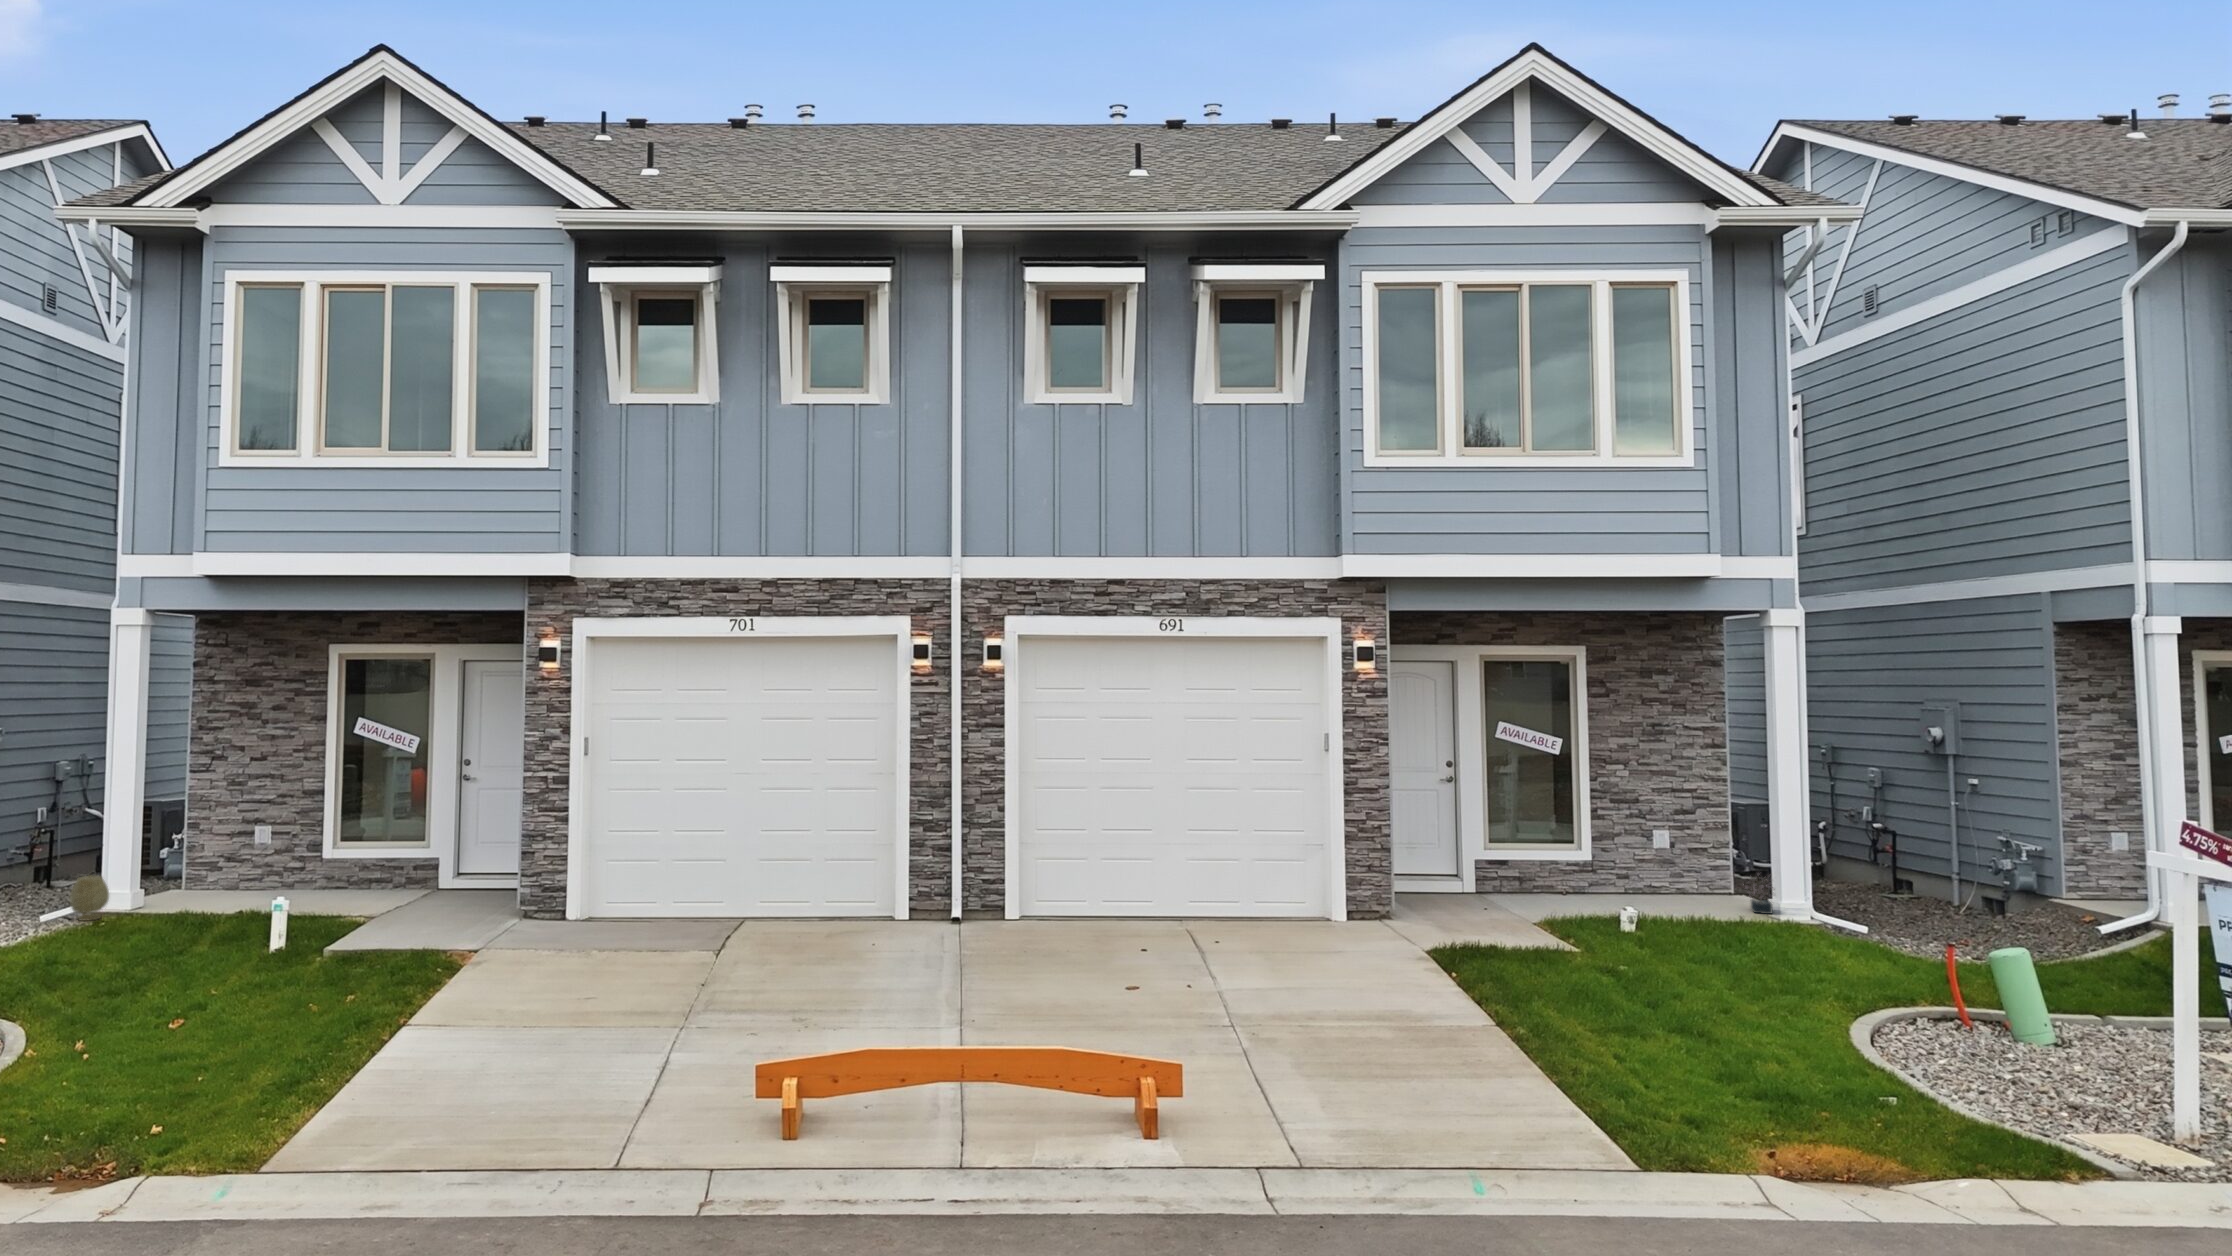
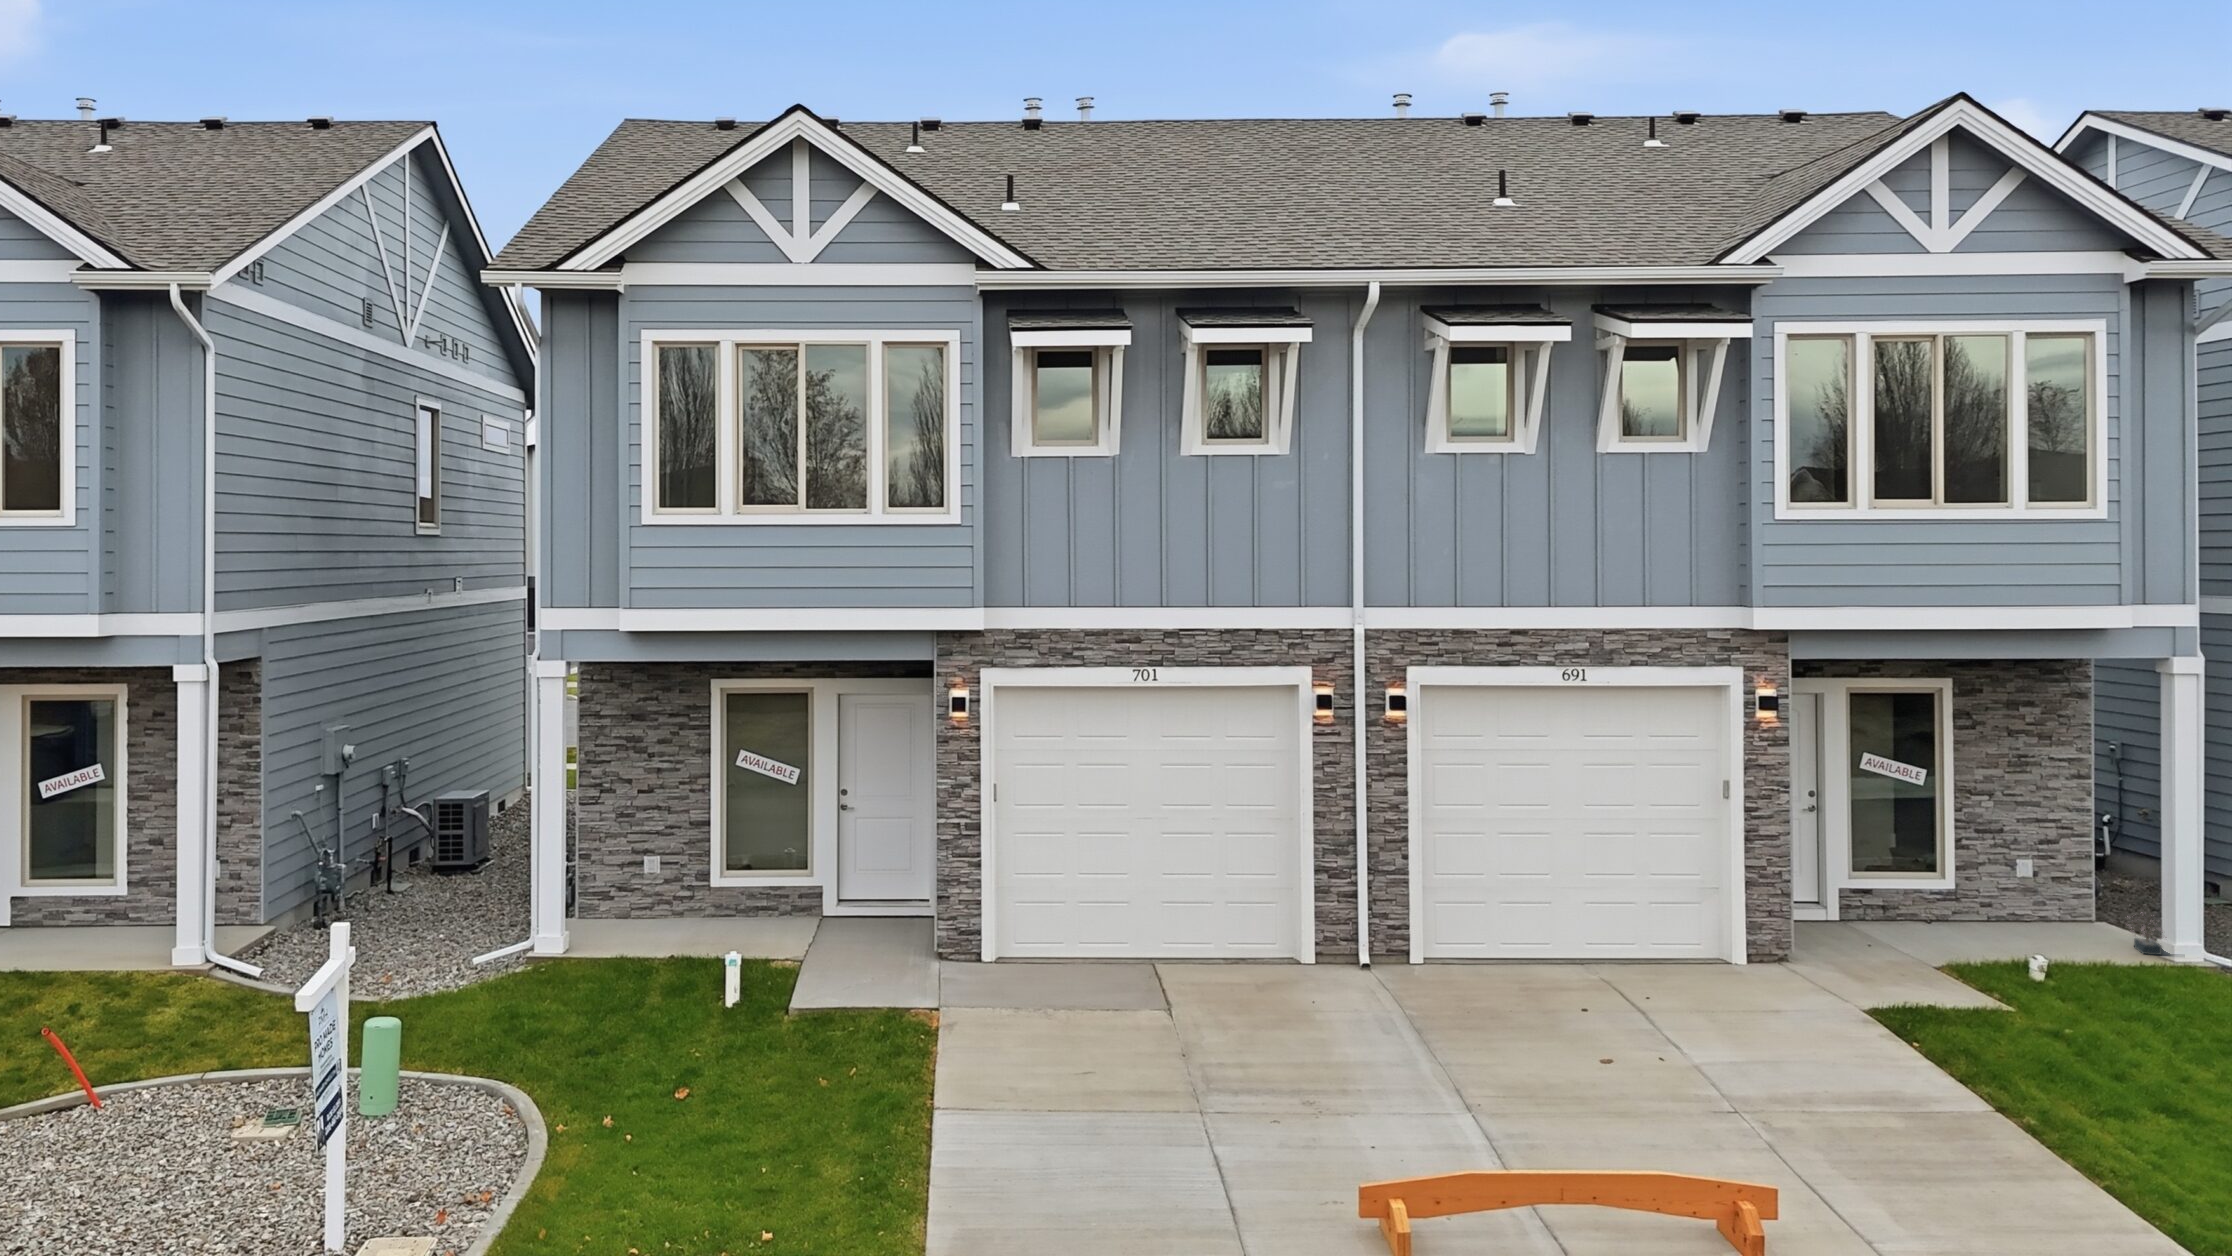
woven basket: present [70,875,109,921] -> none [499,918,534,963]

